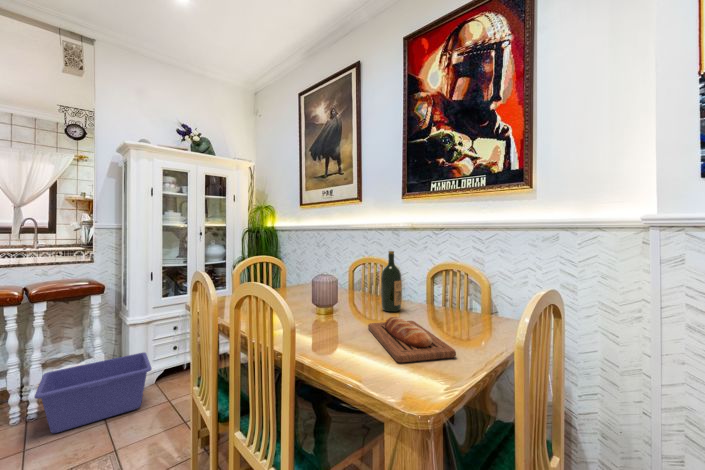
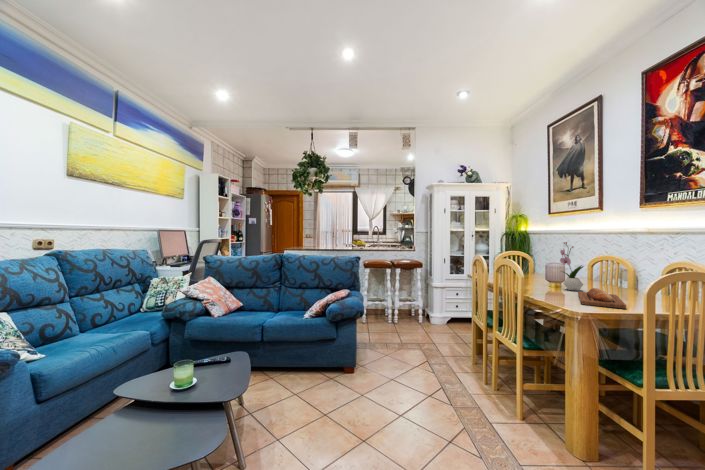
flower arrangement: none [336,242,369,319] -> present [560,242,584,291]
wine bottle: present [381,251,402,312] -> none [600,249,619,292]
storage bin: present [35,353,152,433] -> none [399,303,447,332]

